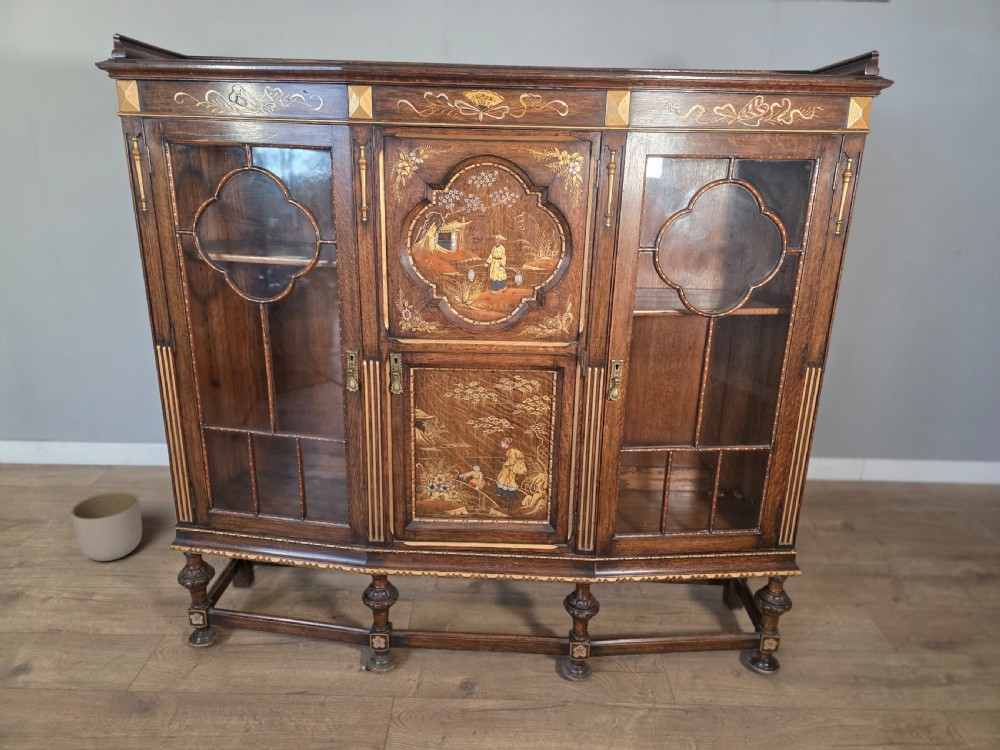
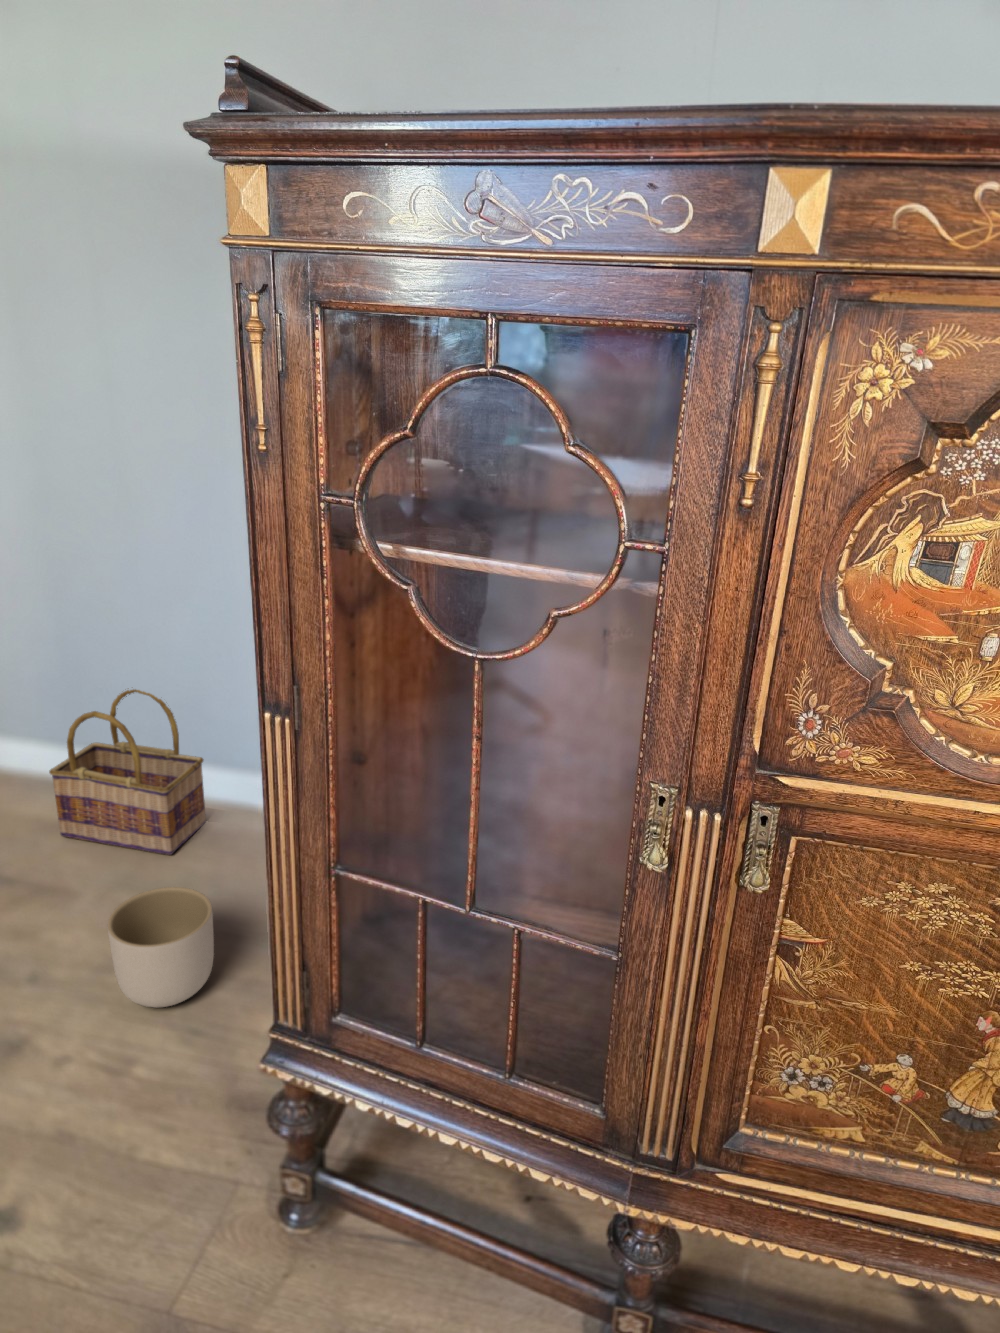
basket: none [17,384,131,489] -> present [49,689,206,855]

